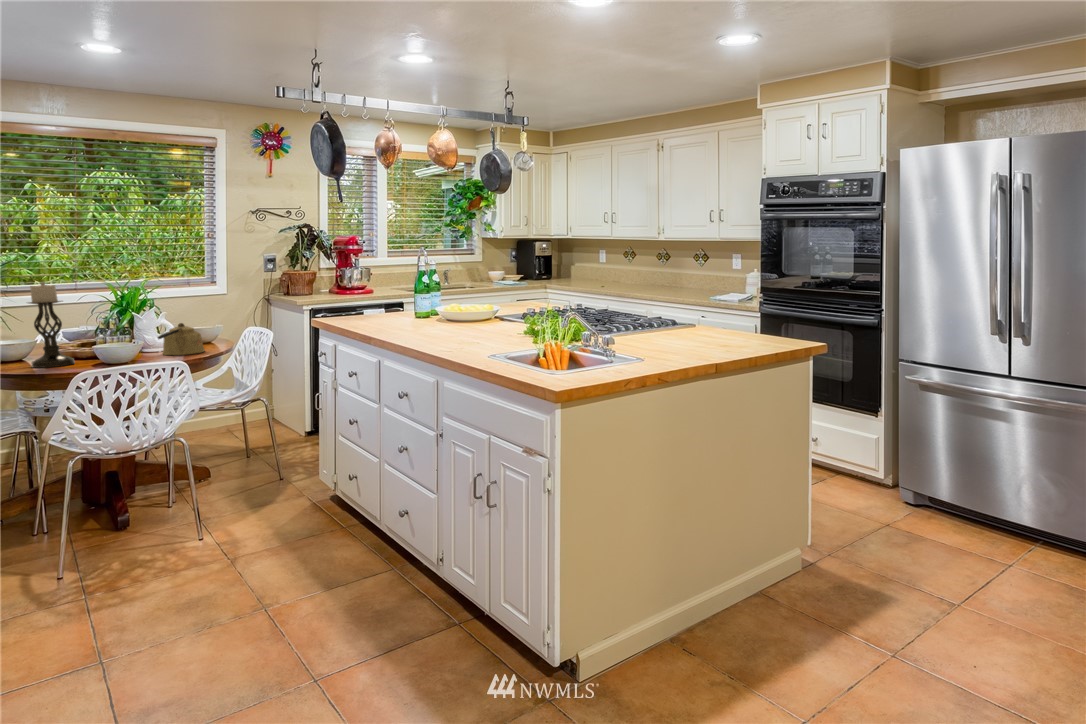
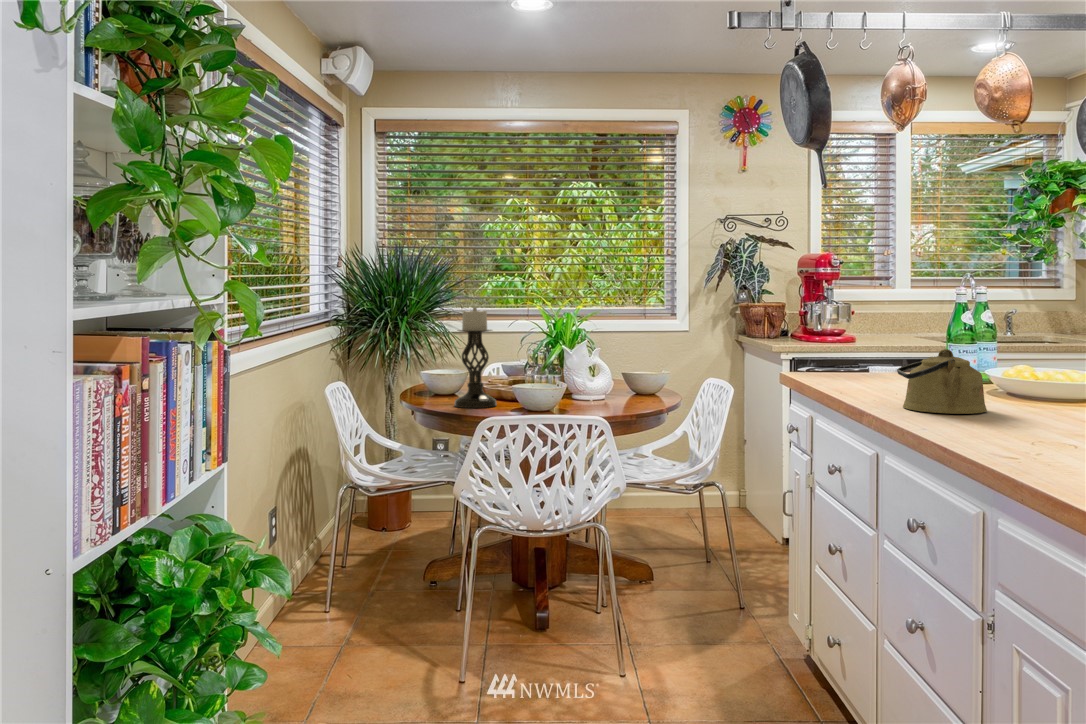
kettle: present [158,323,205,355] -> present [897,349,987,414]

